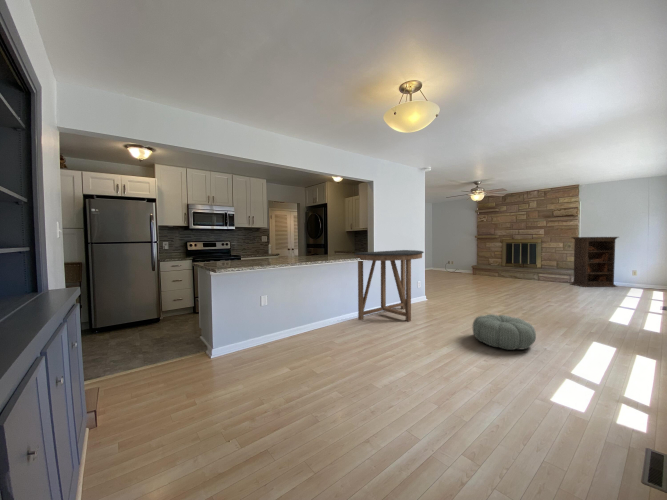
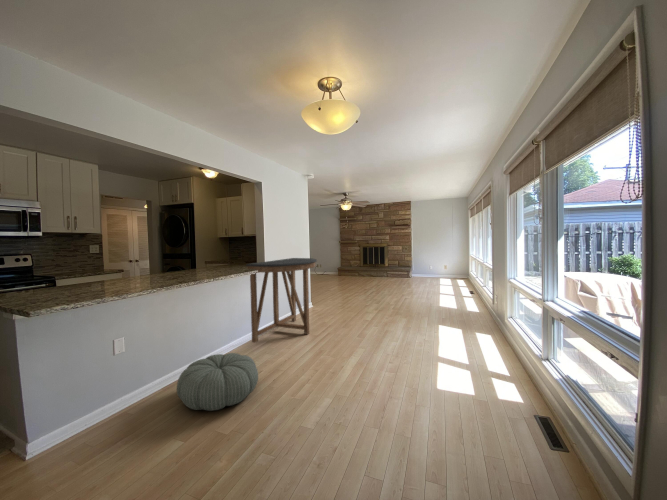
bookcase: present [571,237,618,287] -> none [408,241,437,281]
pouf: present [473,314,536,350] -> present [177,353,258,411]

